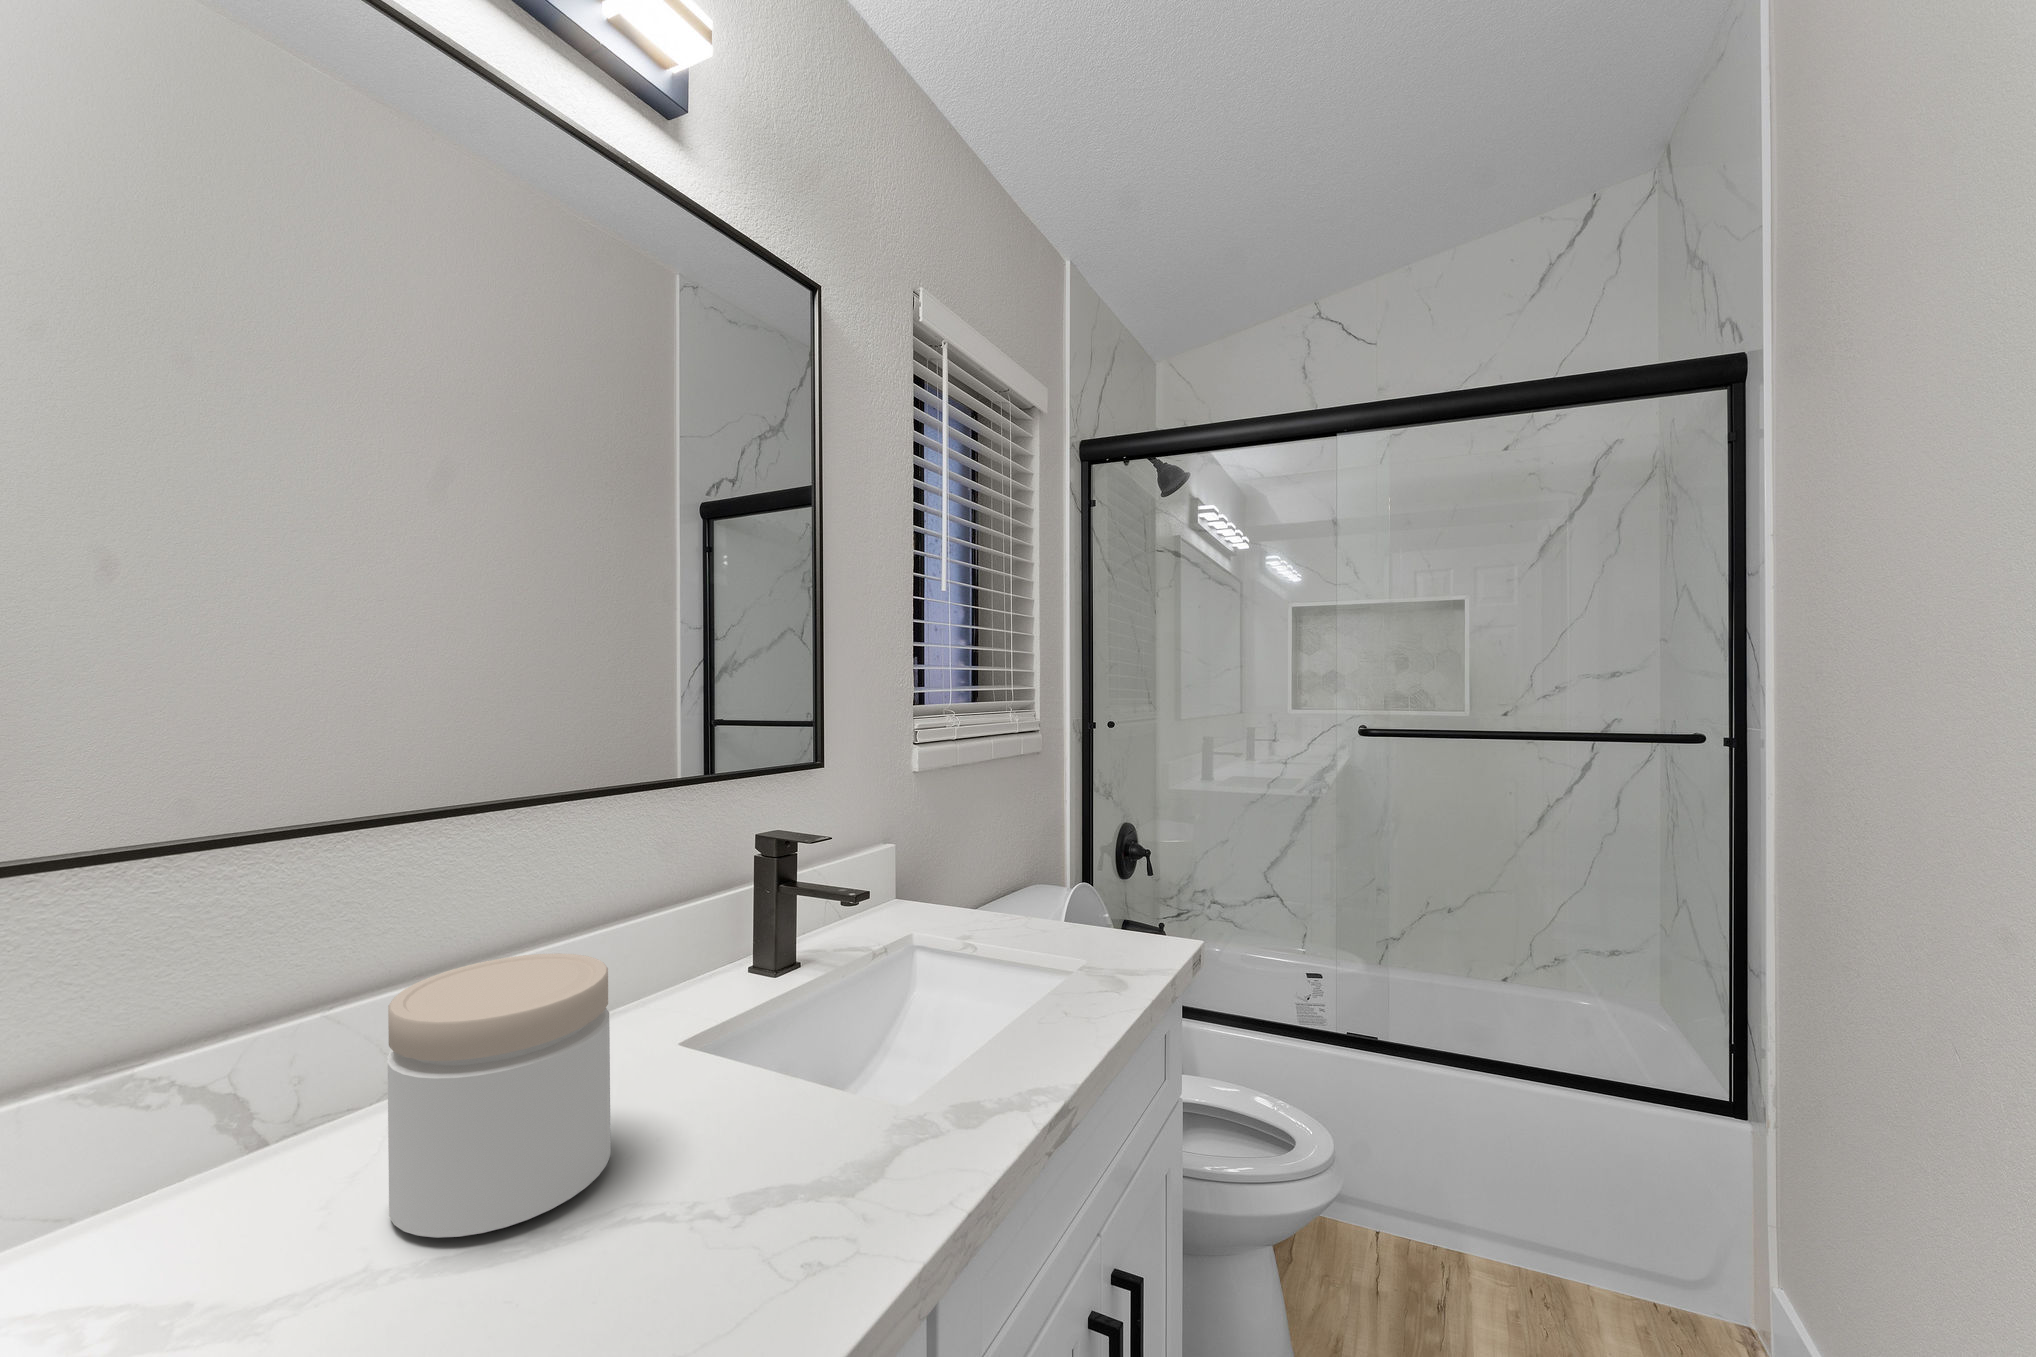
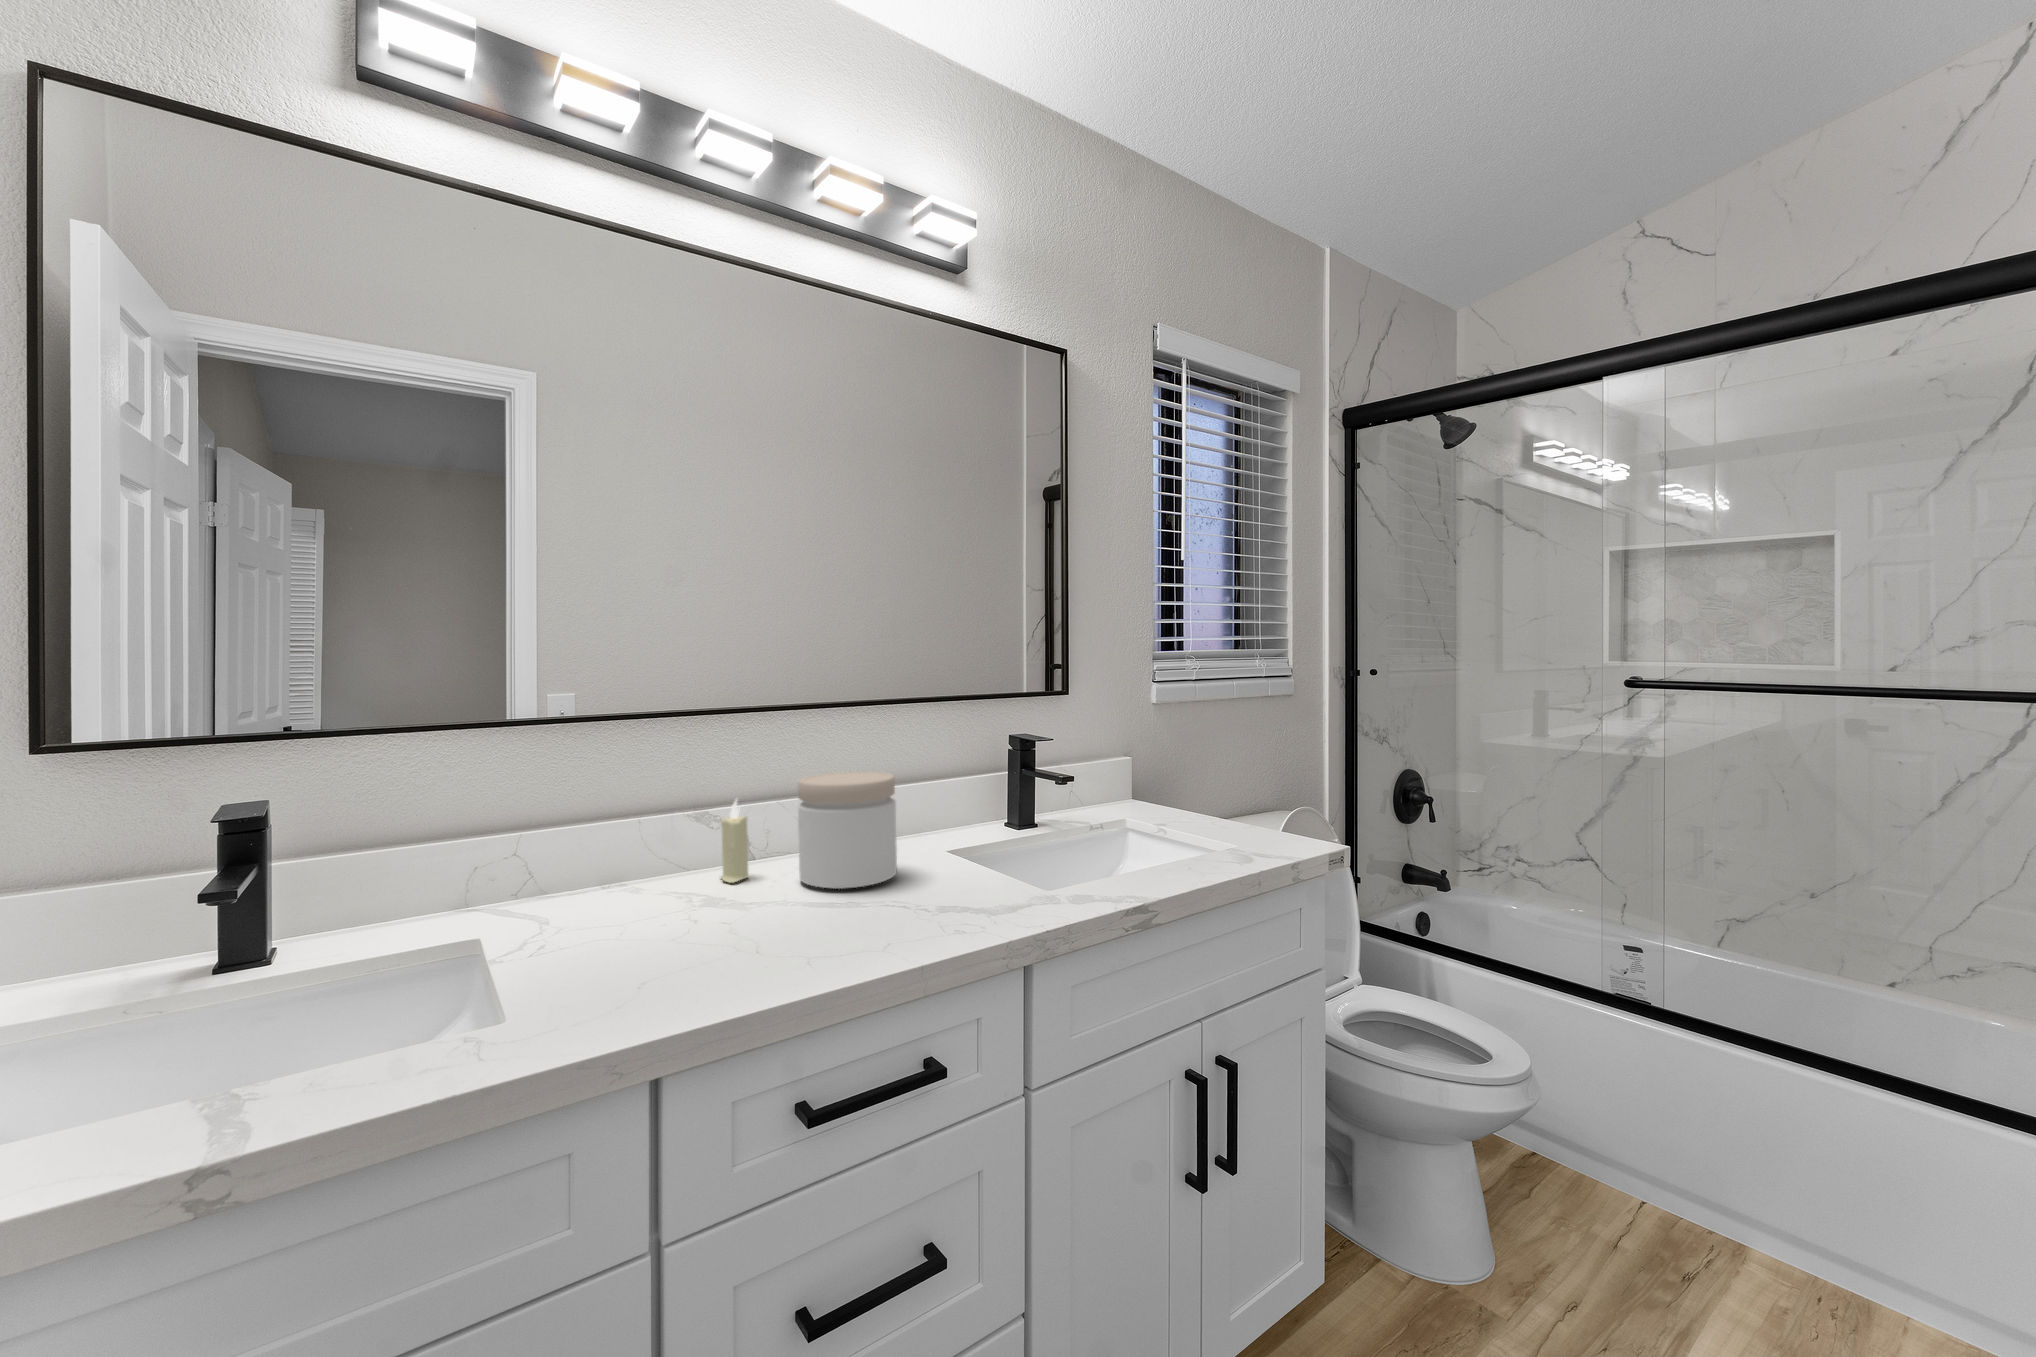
candle: none [165,1066,250,1269] -> present [721,800,748,883]

